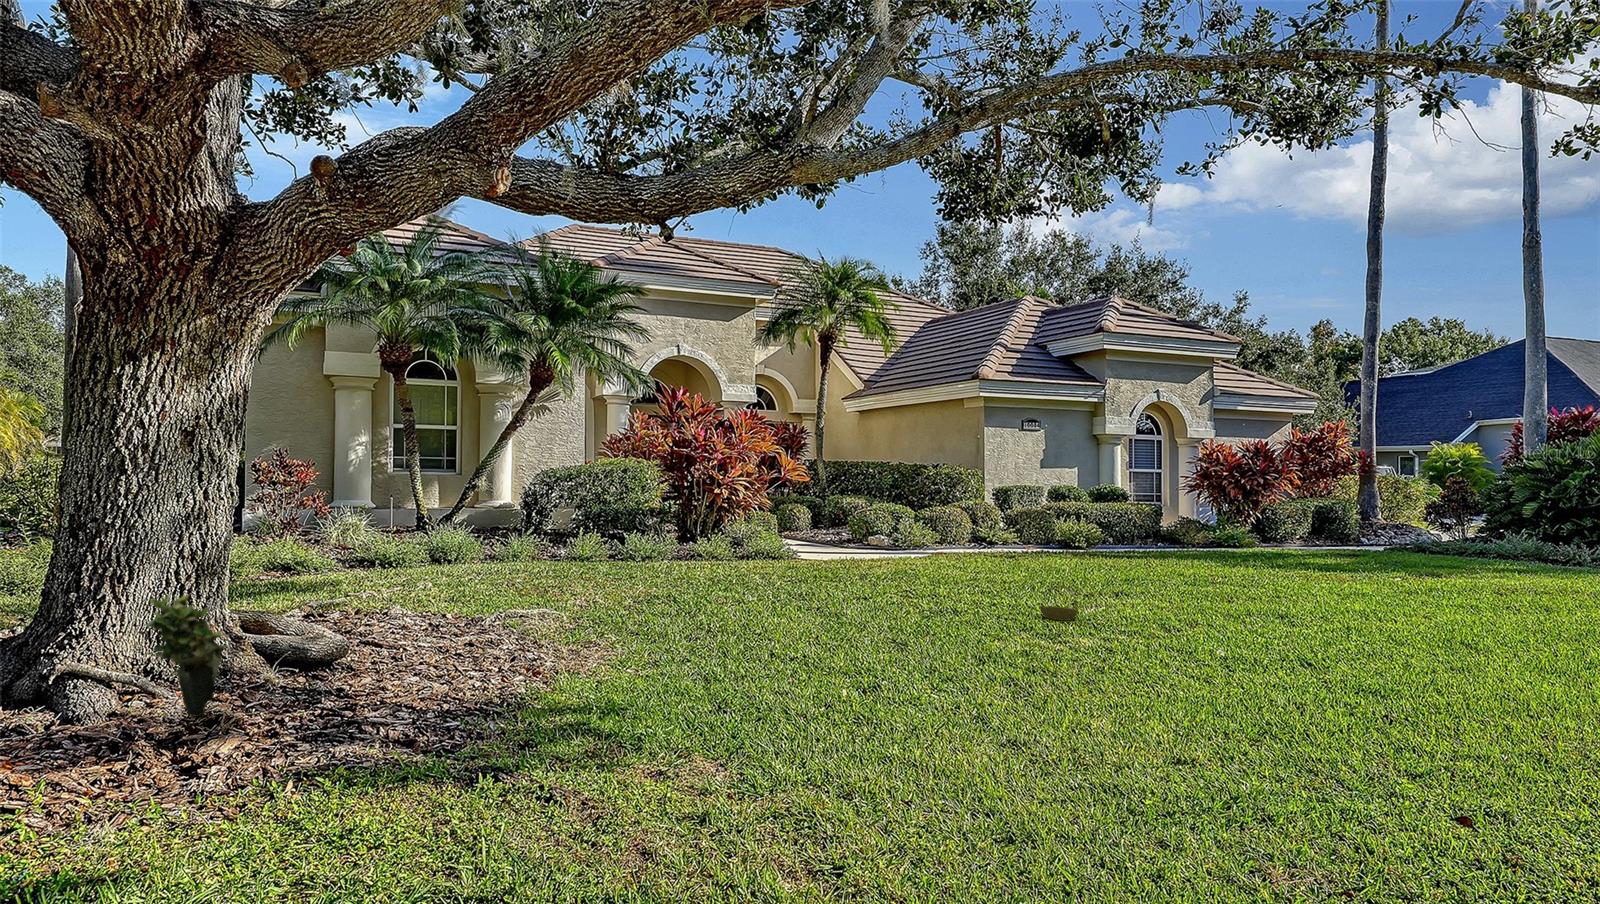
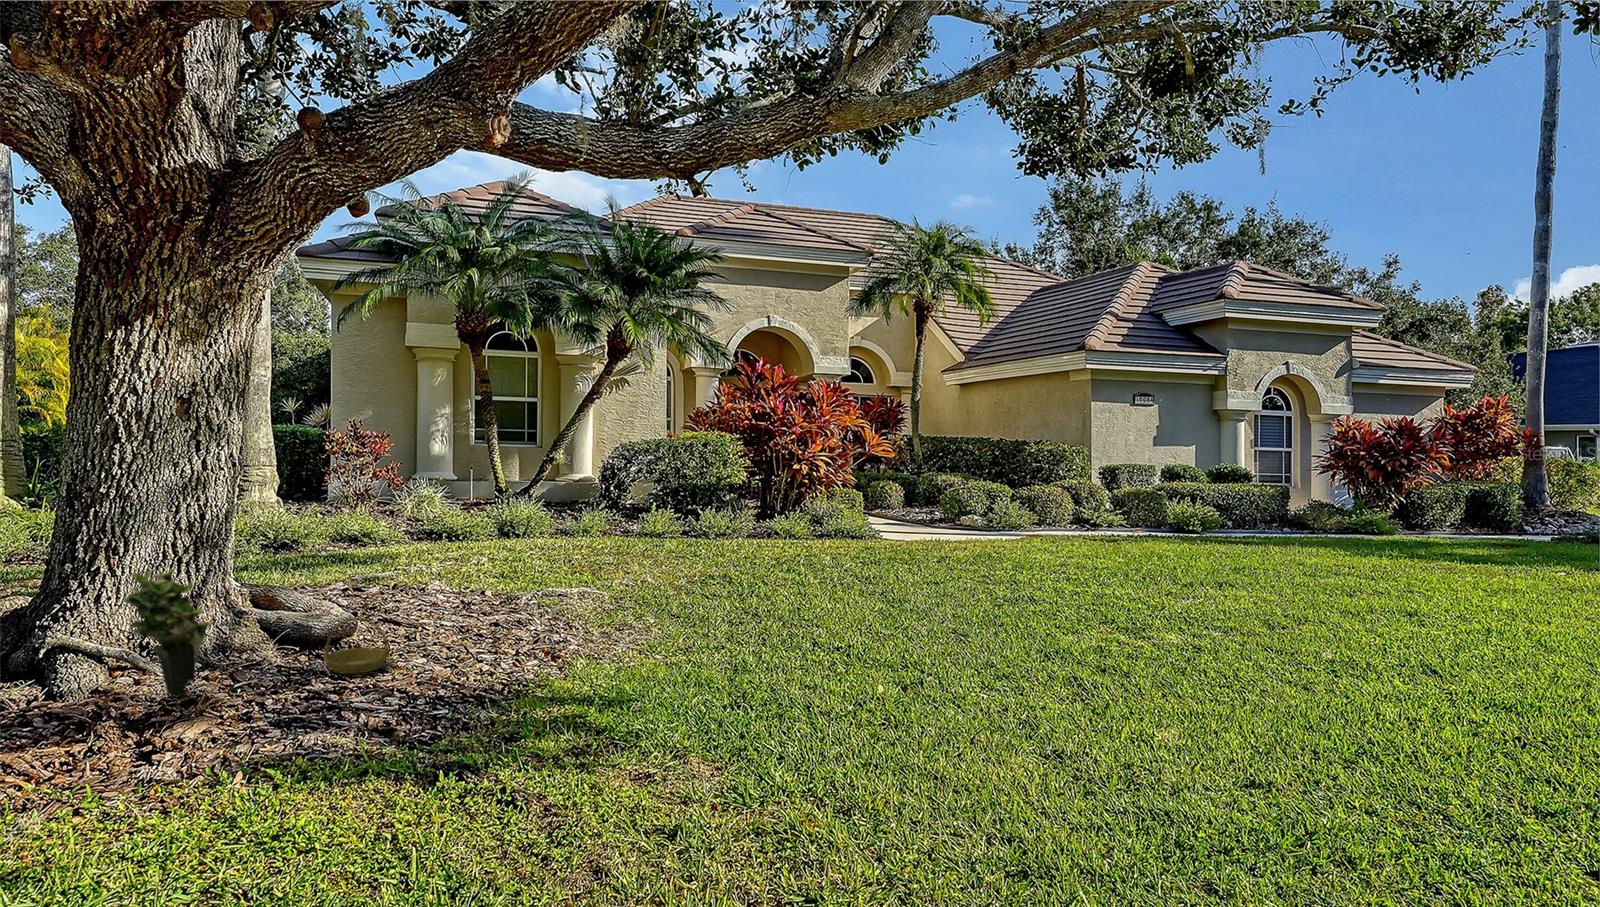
basket: present [1040,586,1078,621] -> present [324,618,389,674]

